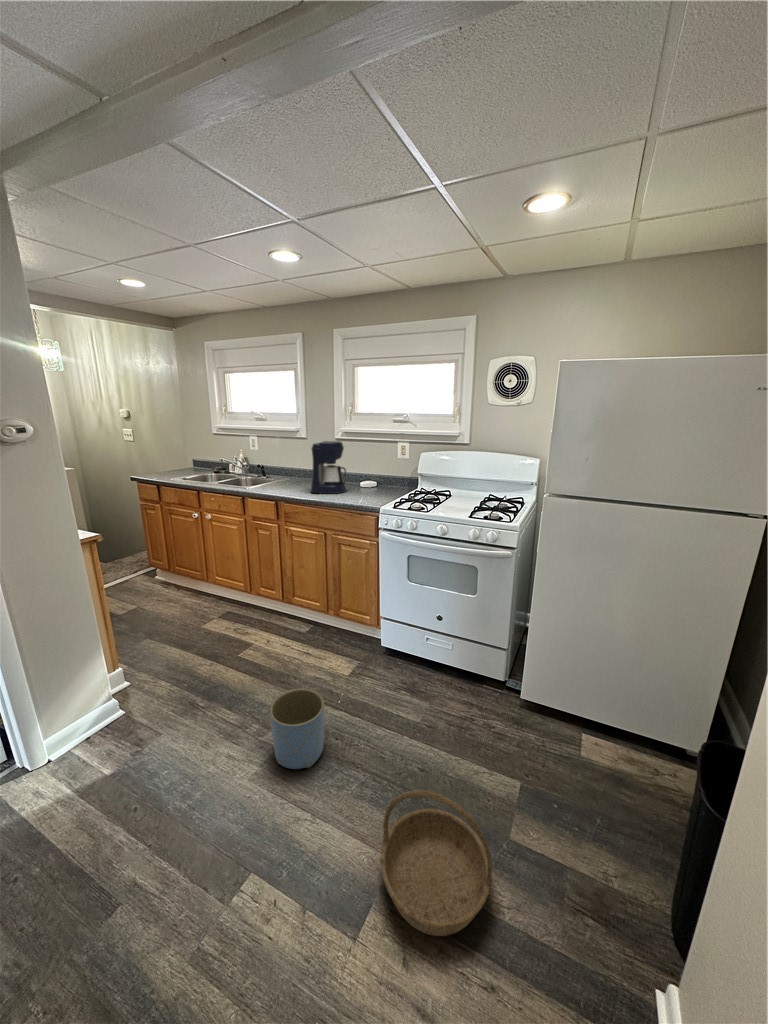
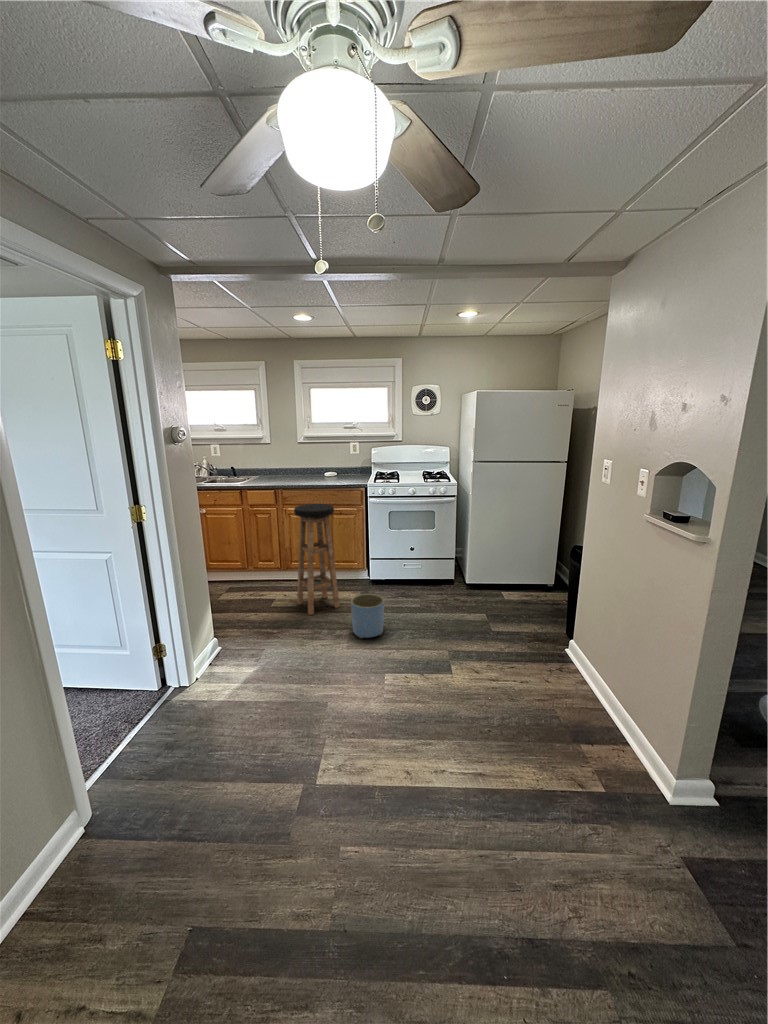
coffee maker: present [311,441,347,494] -> none [295,443,323,482]
bar stool: none [250,531,310,687] -> present [294,504,340,615]
basket: present [381,790,492,936] -> none [449,598,504,660]

